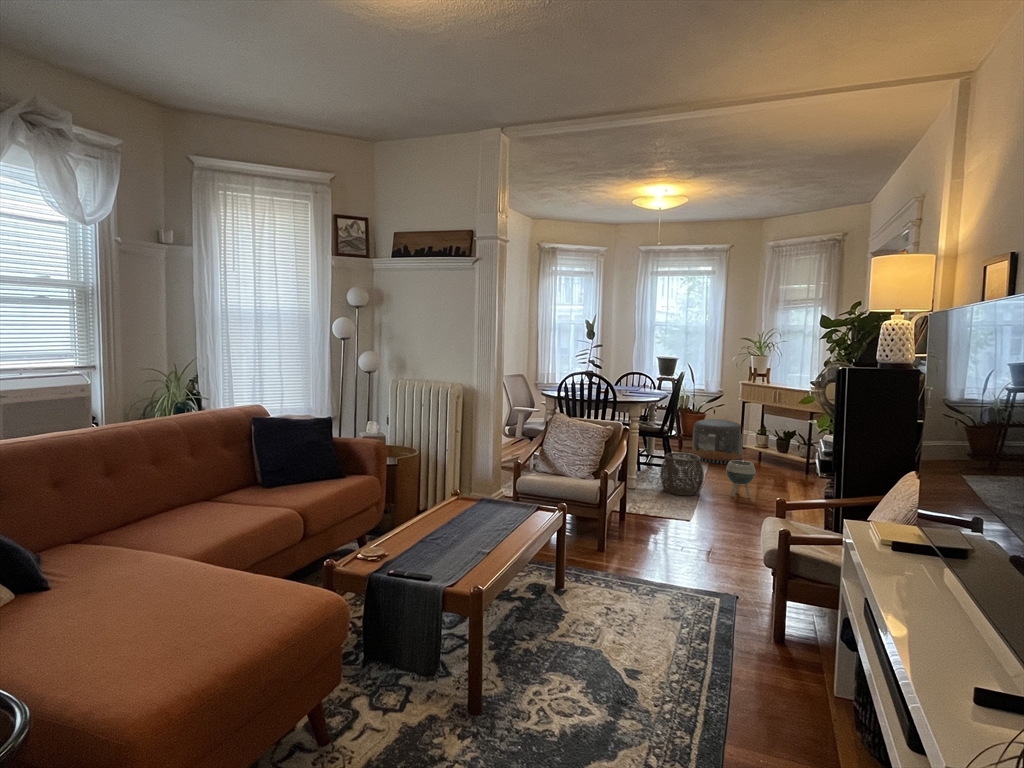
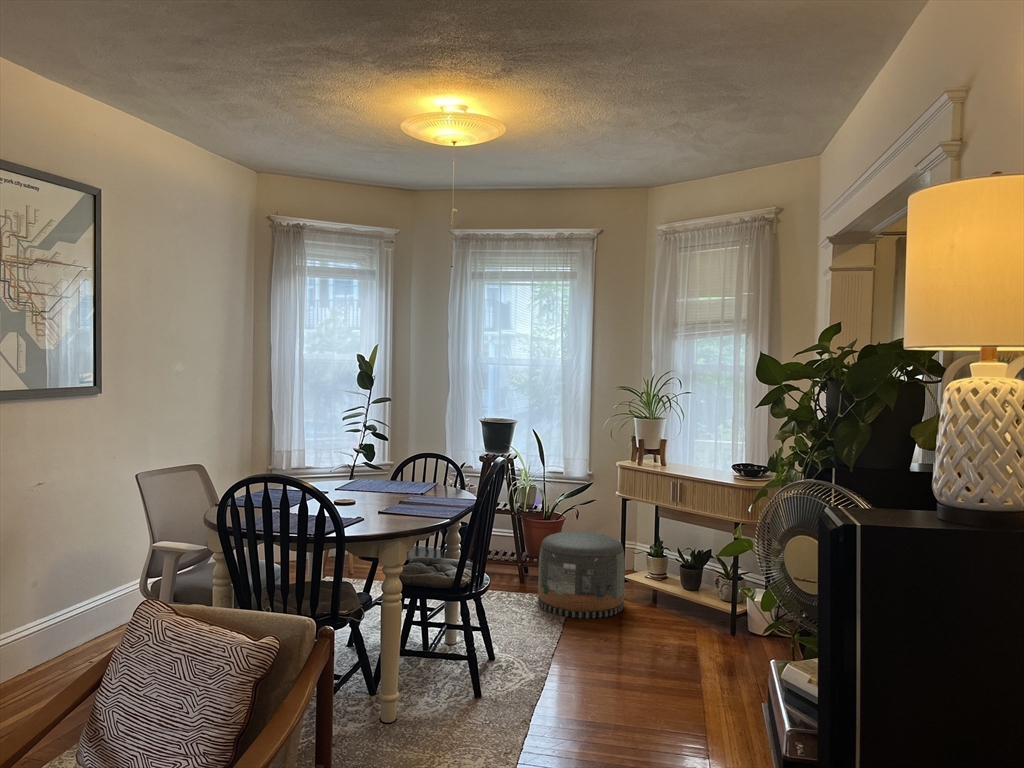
woven basket: present [660,453,704,495] -> none [450,628,539,730]
planter: present [726,460,755,498] -> none [582,639,638,720]

